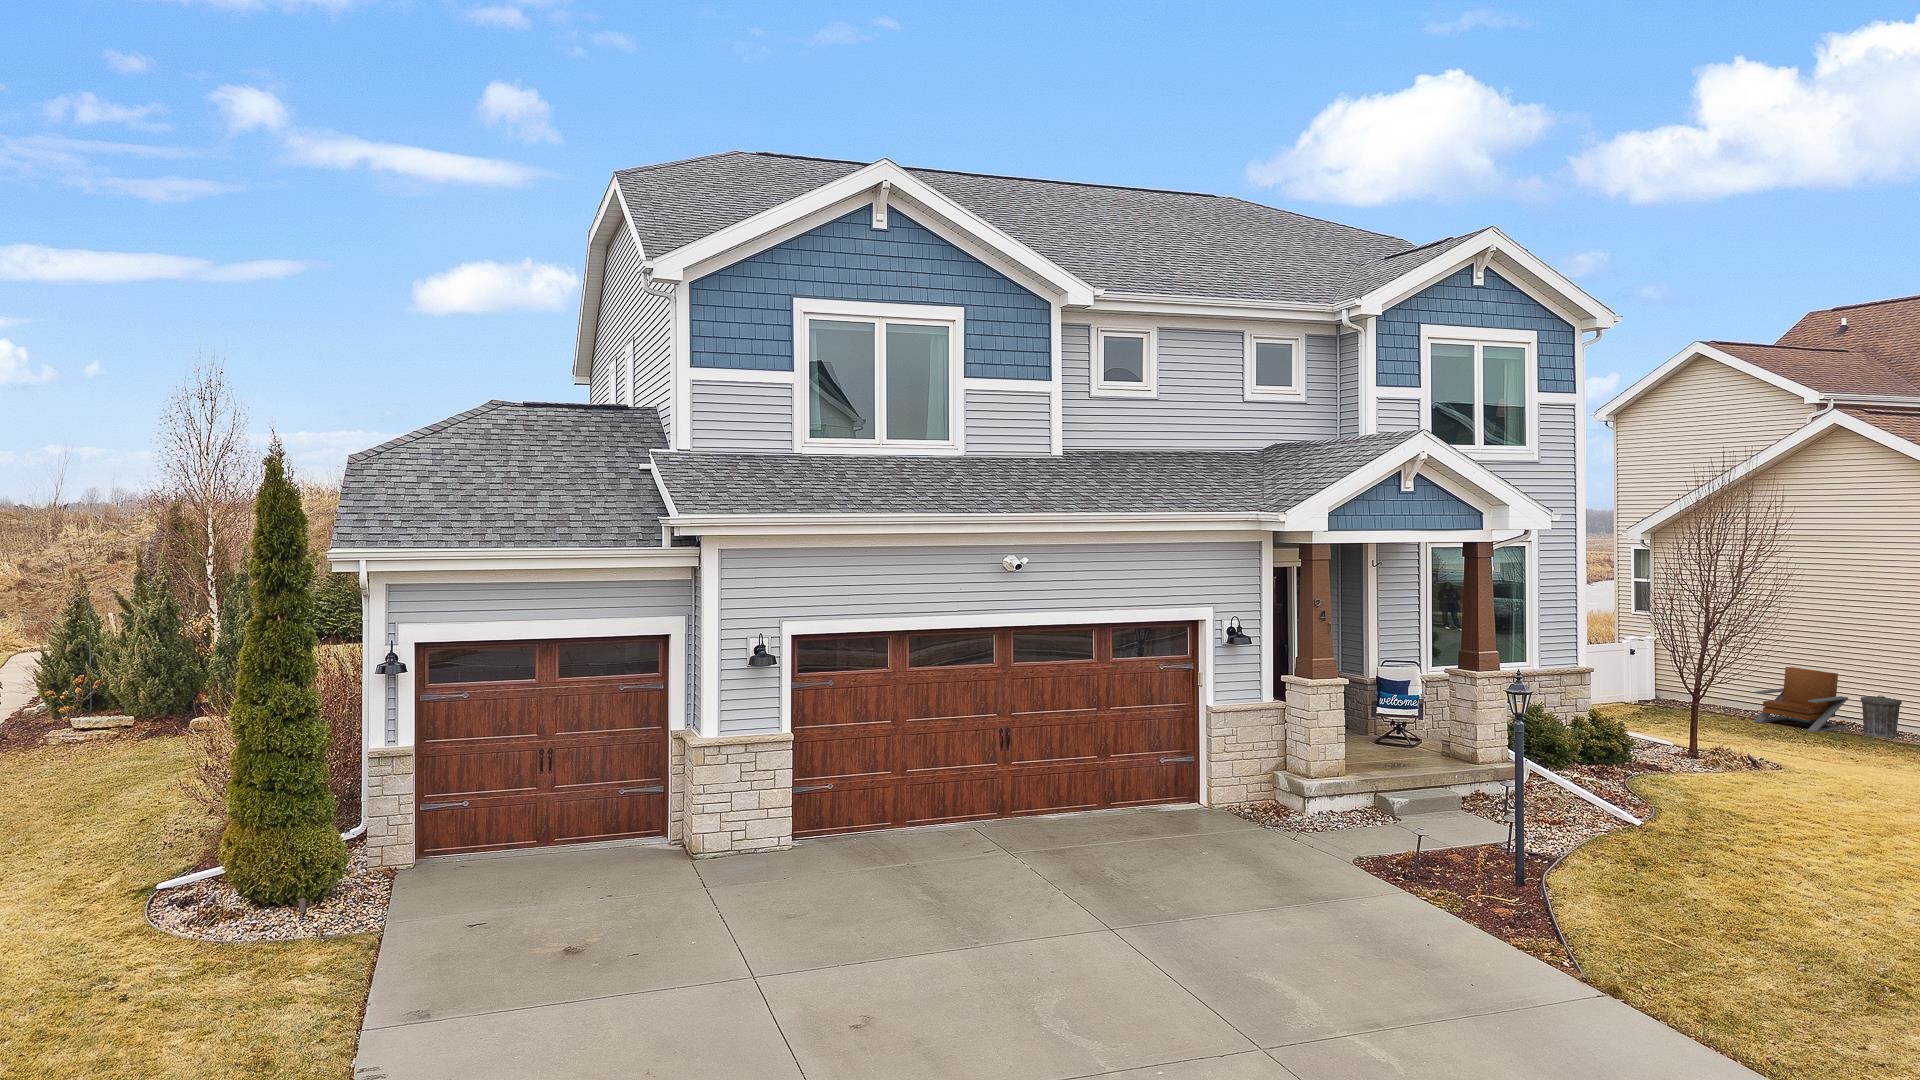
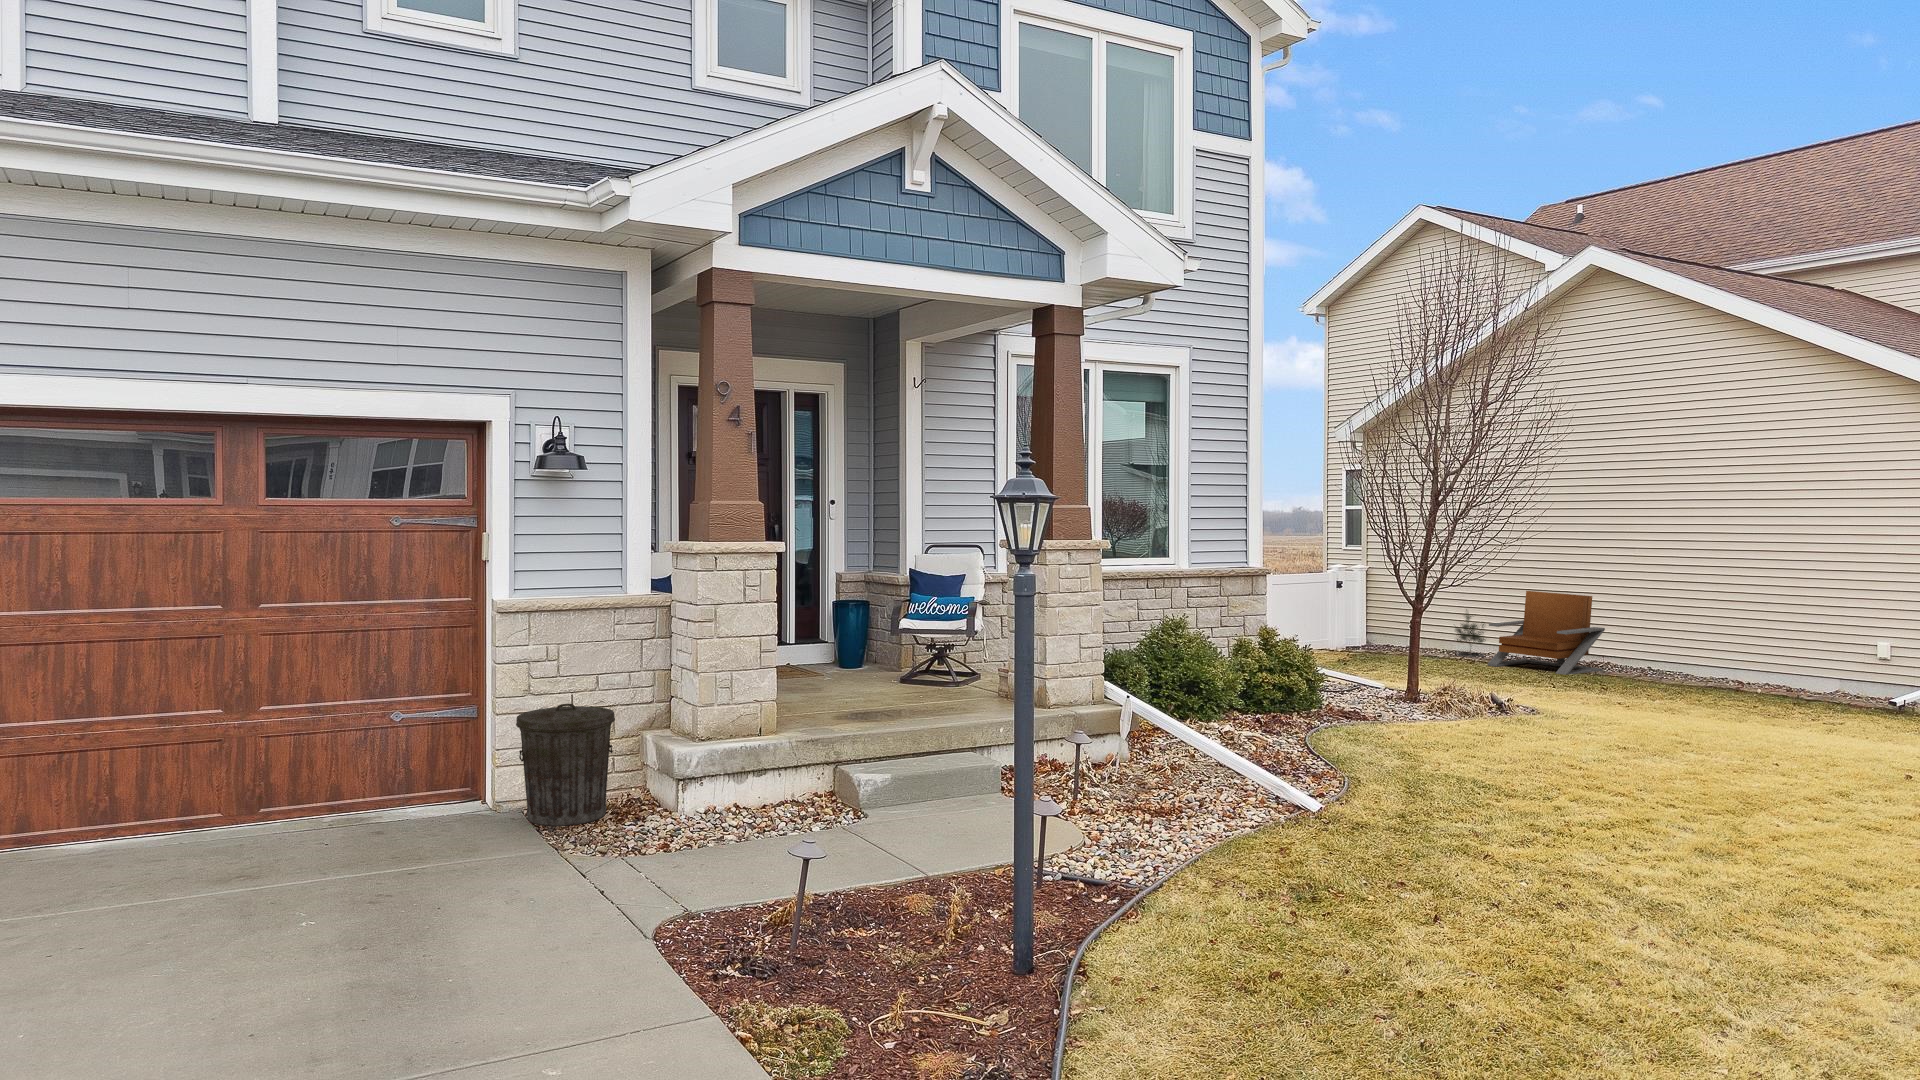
potted tree: none [1726,676,1756,714] -> present [1456,614,1486,657]
trash can: present [1861,695,1902,738] -> present [516,704,615,826]

